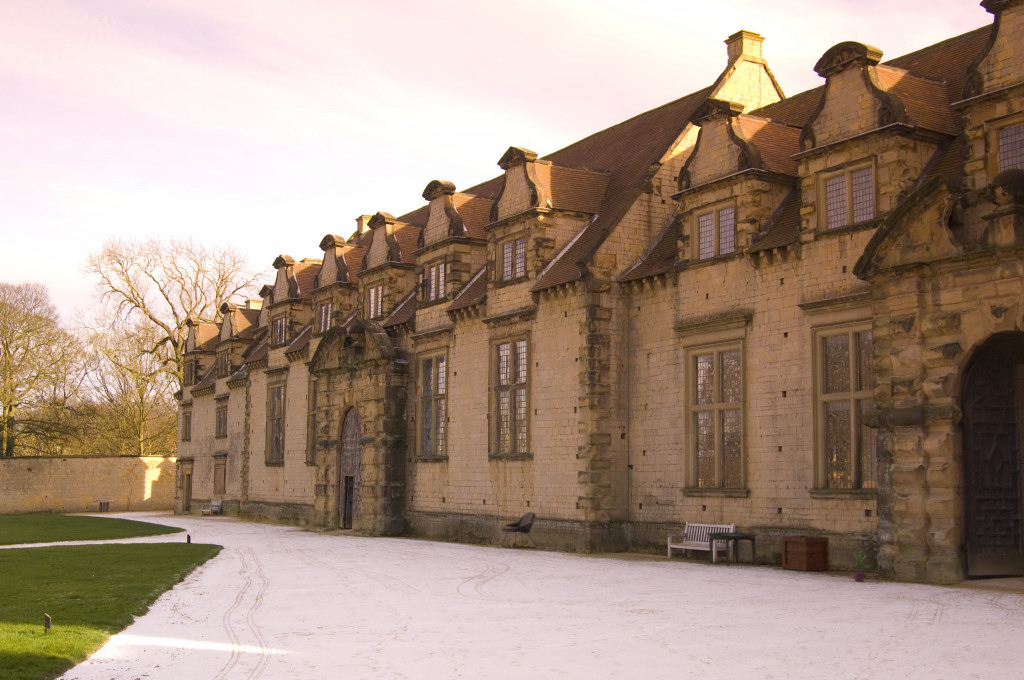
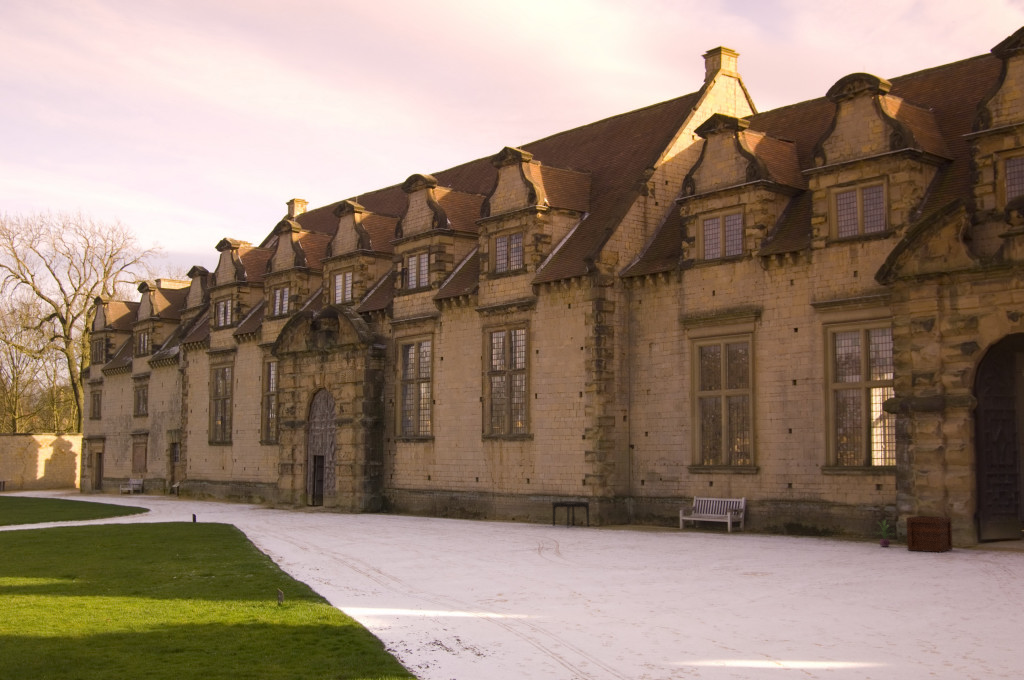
lounge chair: present [500,512,536,547] -> none [505,489,540,523]
round table: present [707,532,758,565] -> present [552,501,590,527]
wooden crate: present [781,535,830,571] -> present [906,516,953,552]

